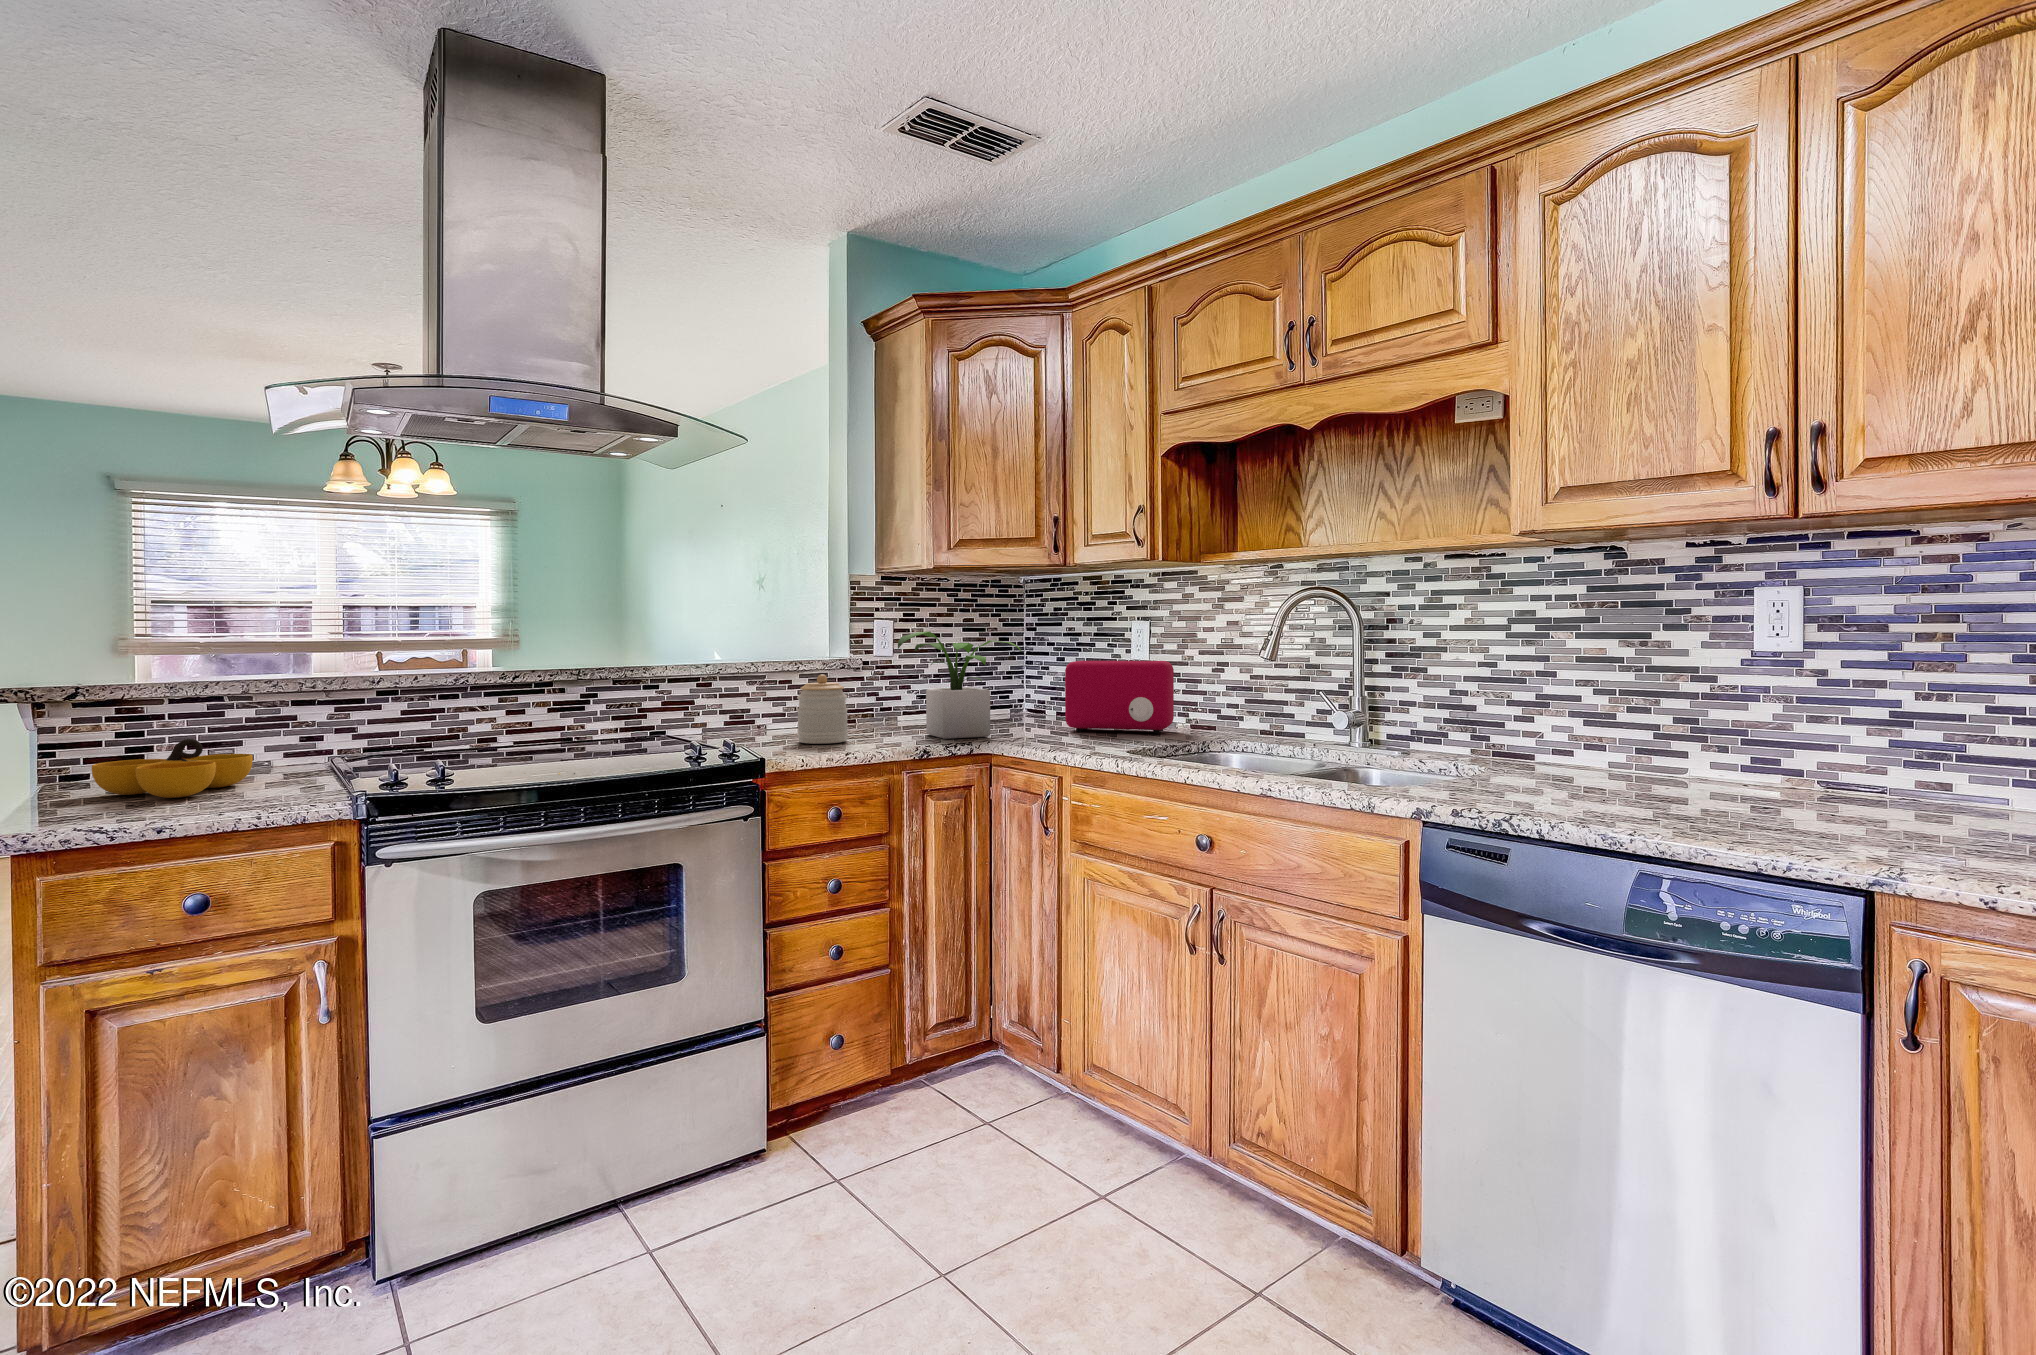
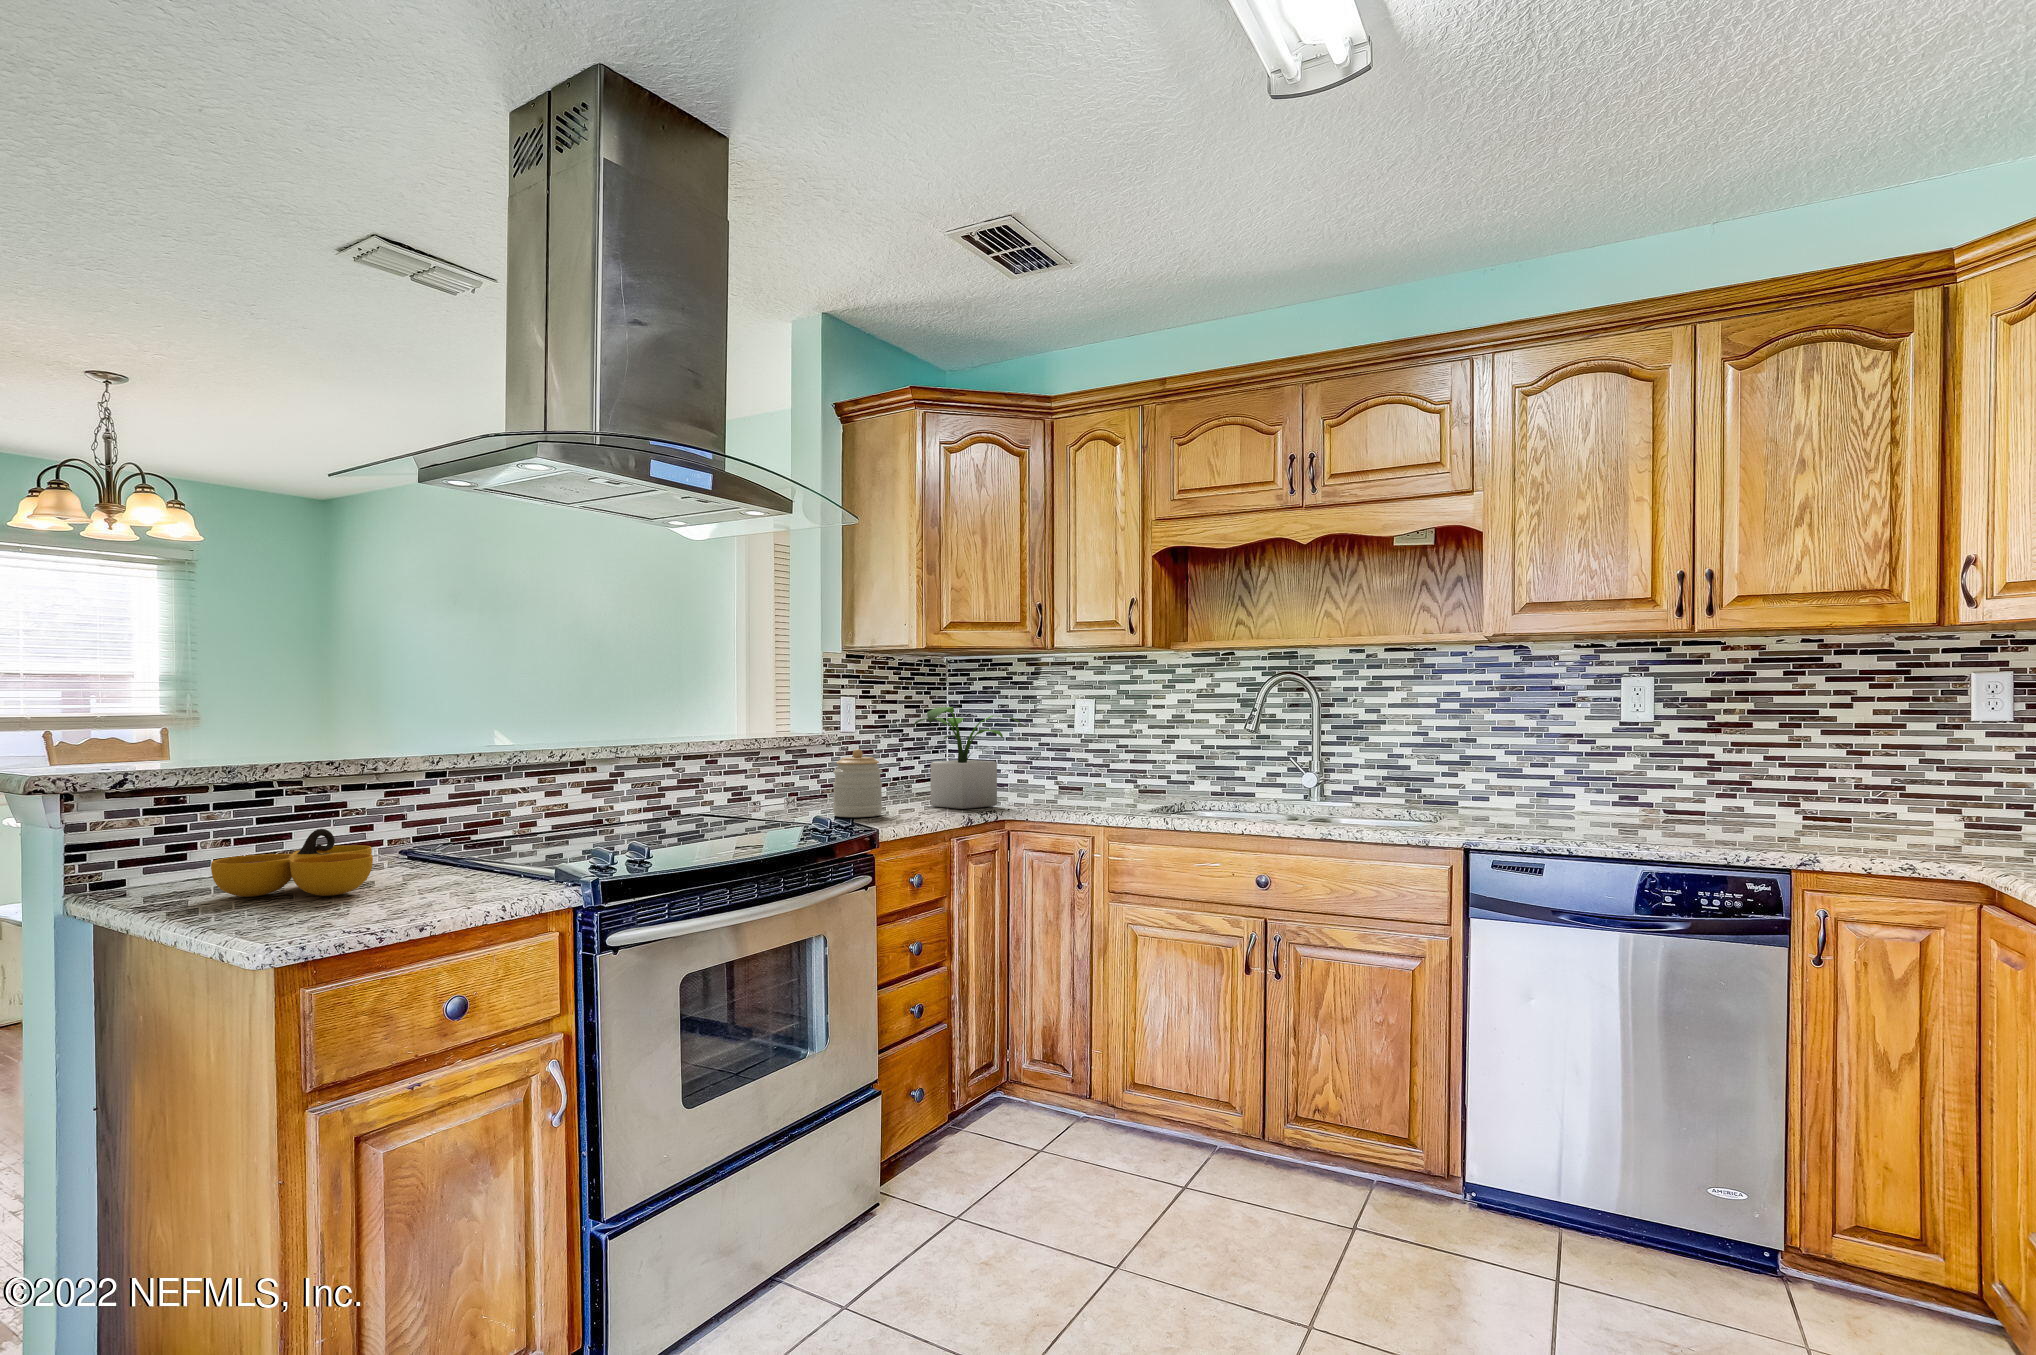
toaster: present [1065,661,1174,733] -> none [1041,733,1139,800]

